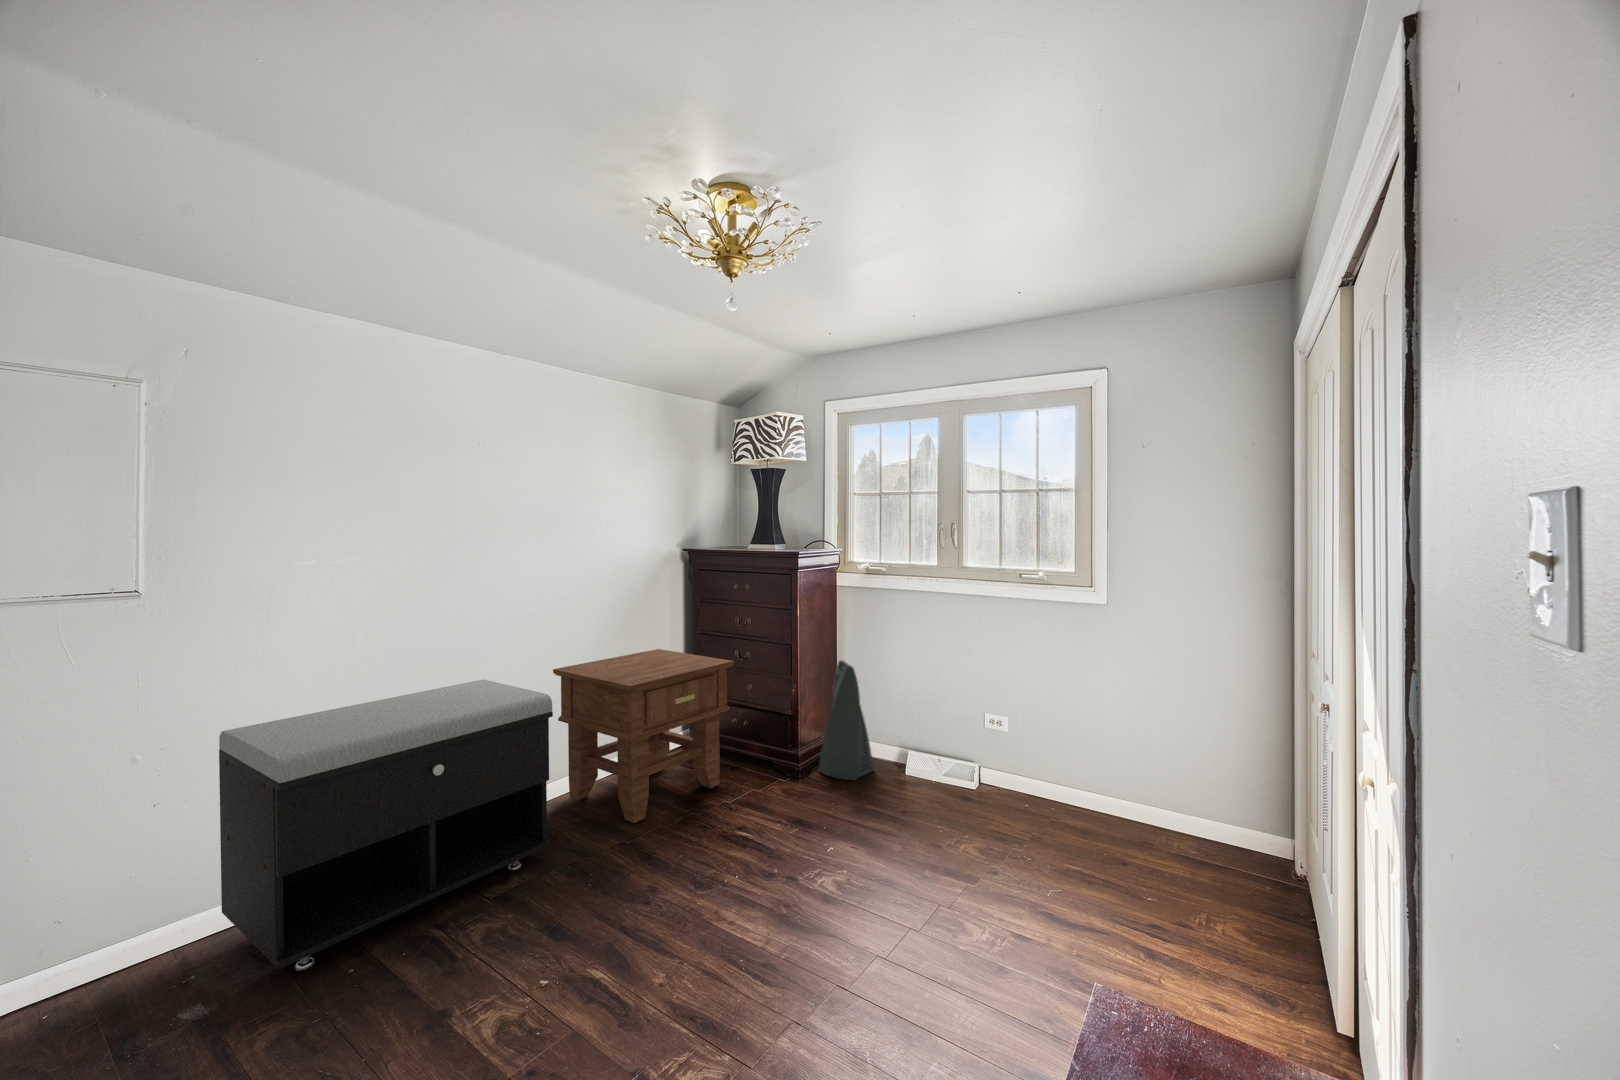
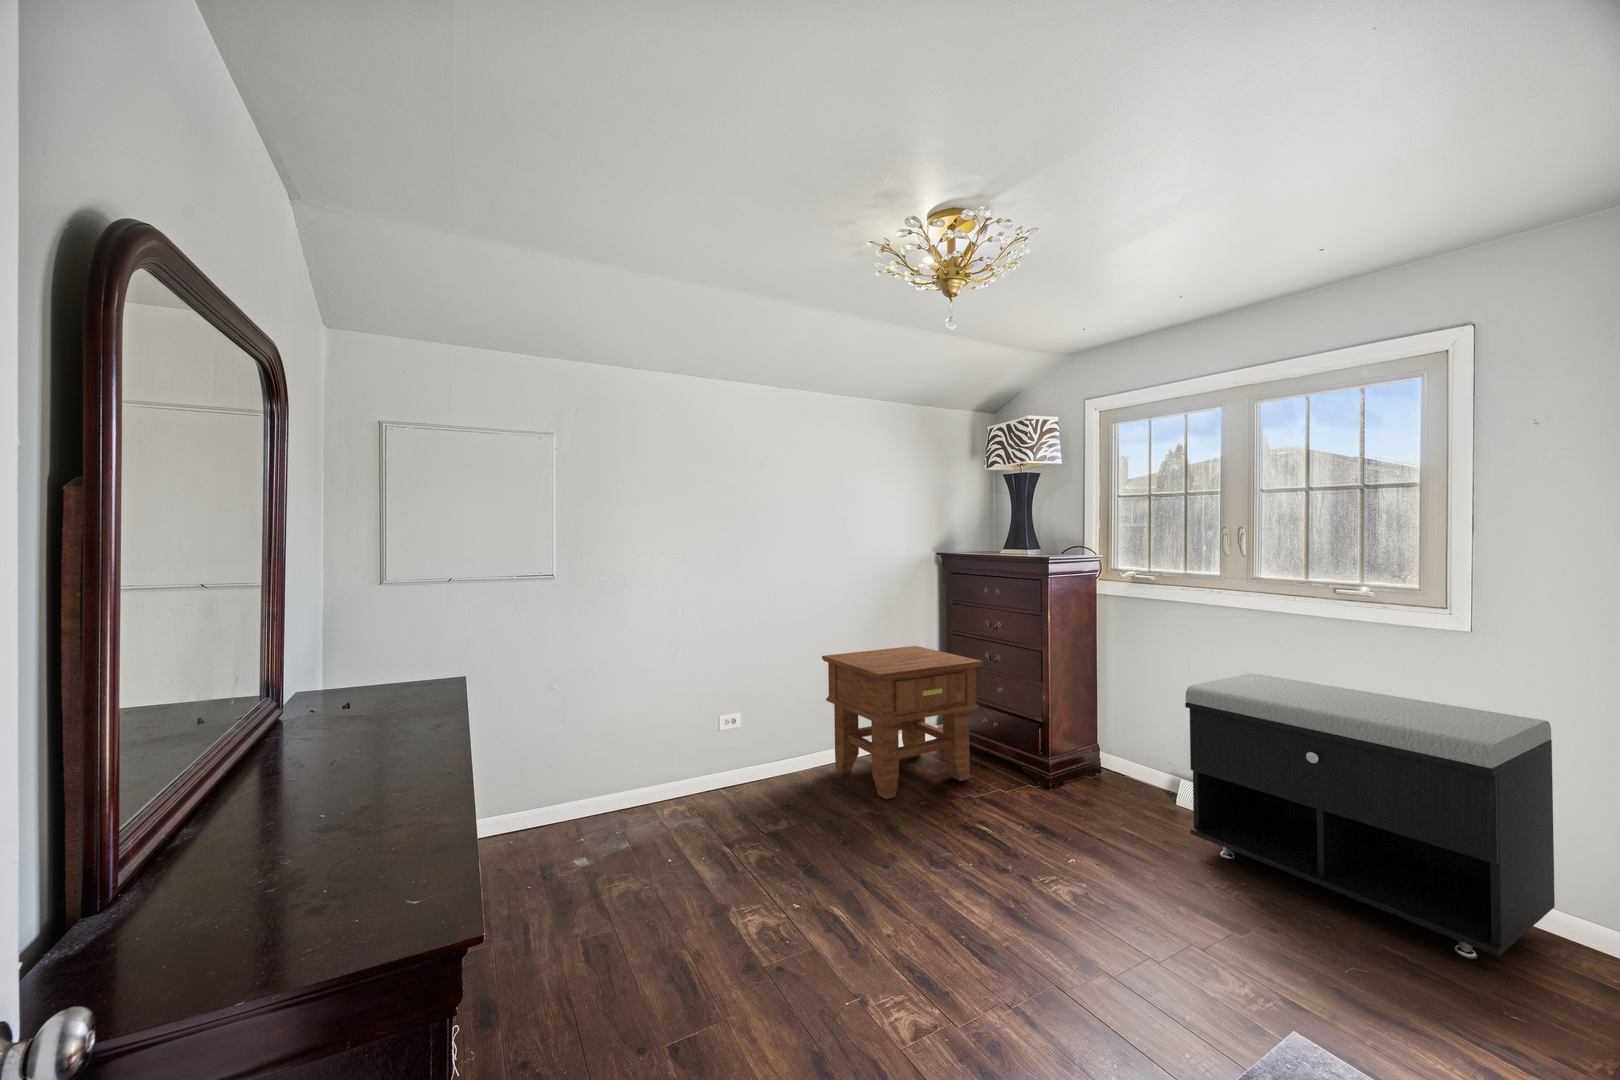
air purifier: present [819,660,873,780] -> none [1075,670,1139,797]
storage bench: present [219,680,553,971] -> present [1185,673,1555,959]

